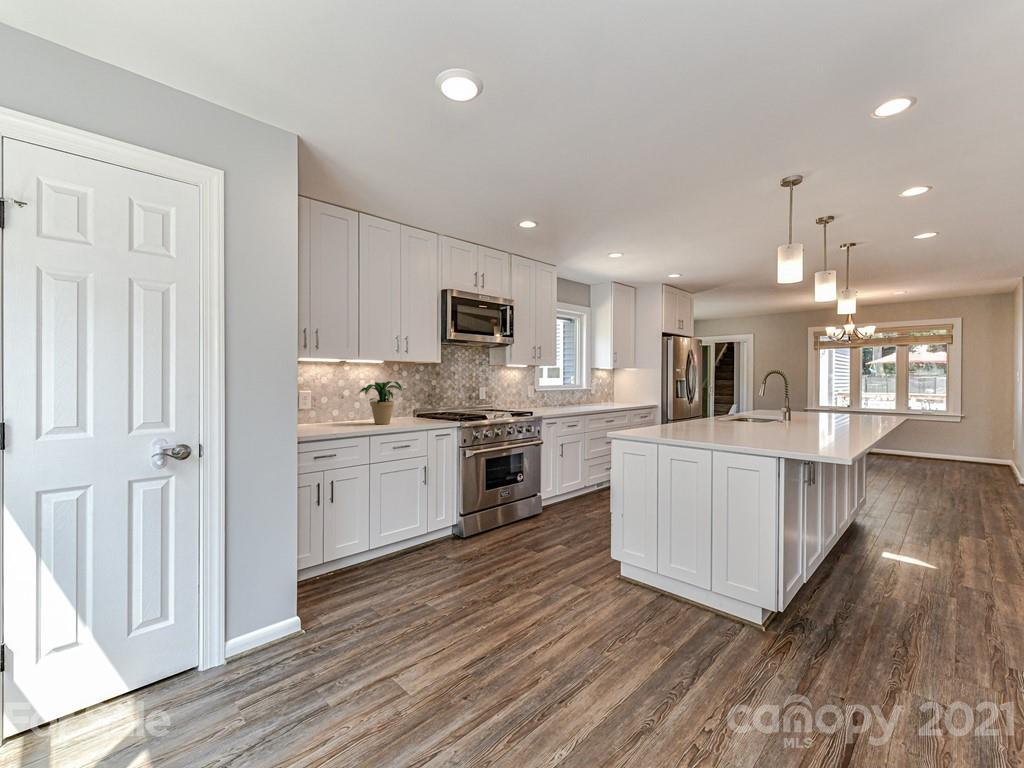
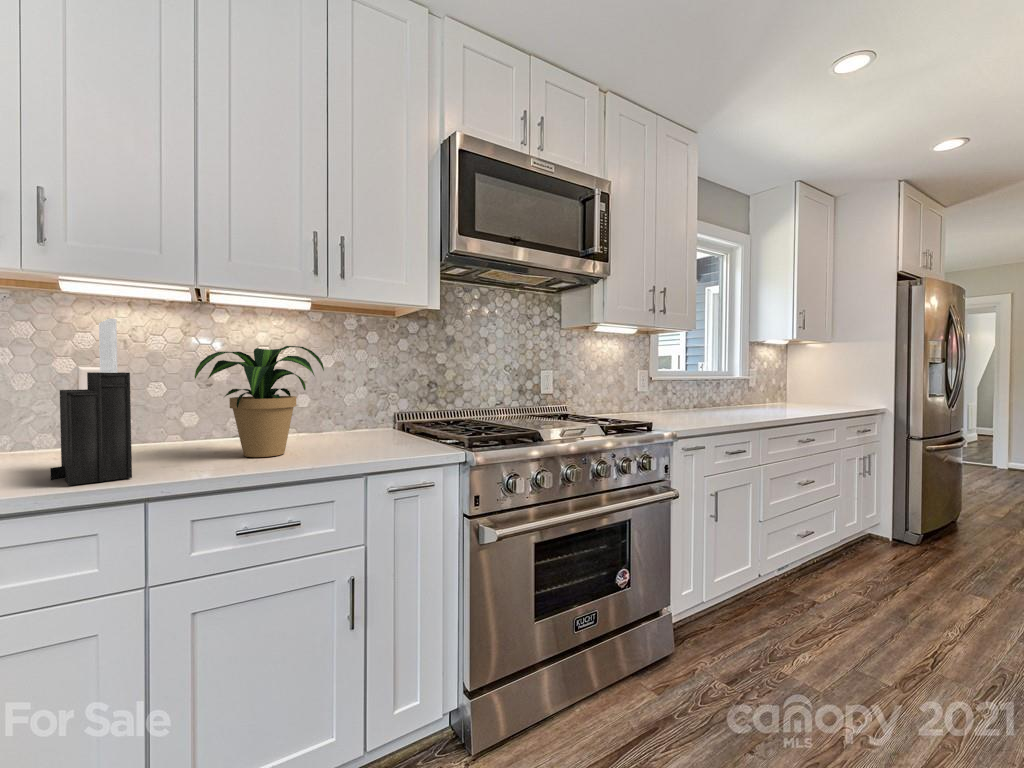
knife block: none [326,376,357,430] -> present [50,319,132,485]

